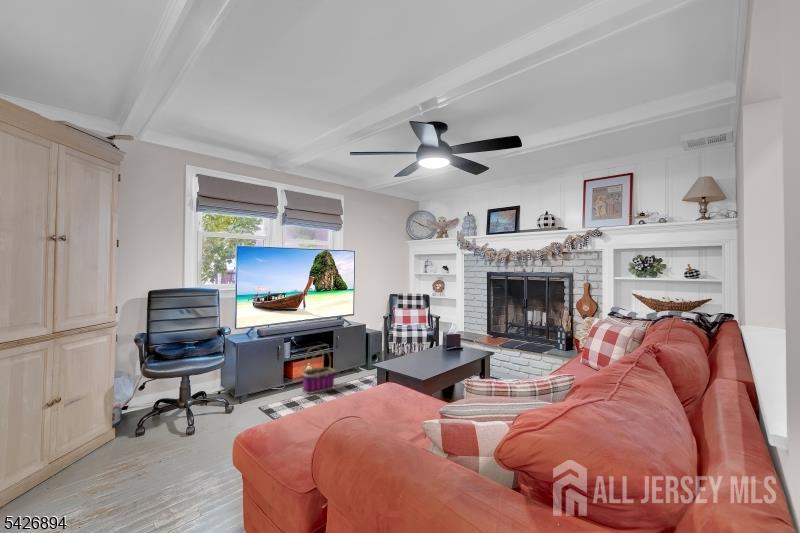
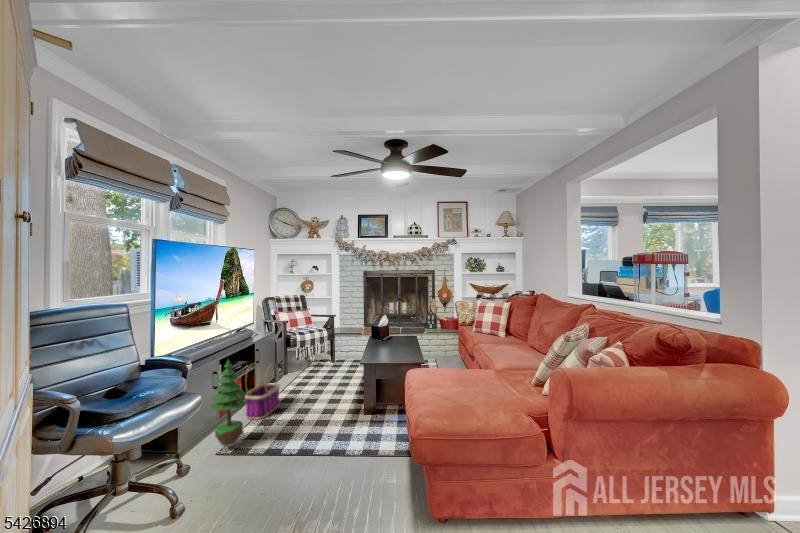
potted tree: none [252,337,278,405] -> present [211,359,246,447]

